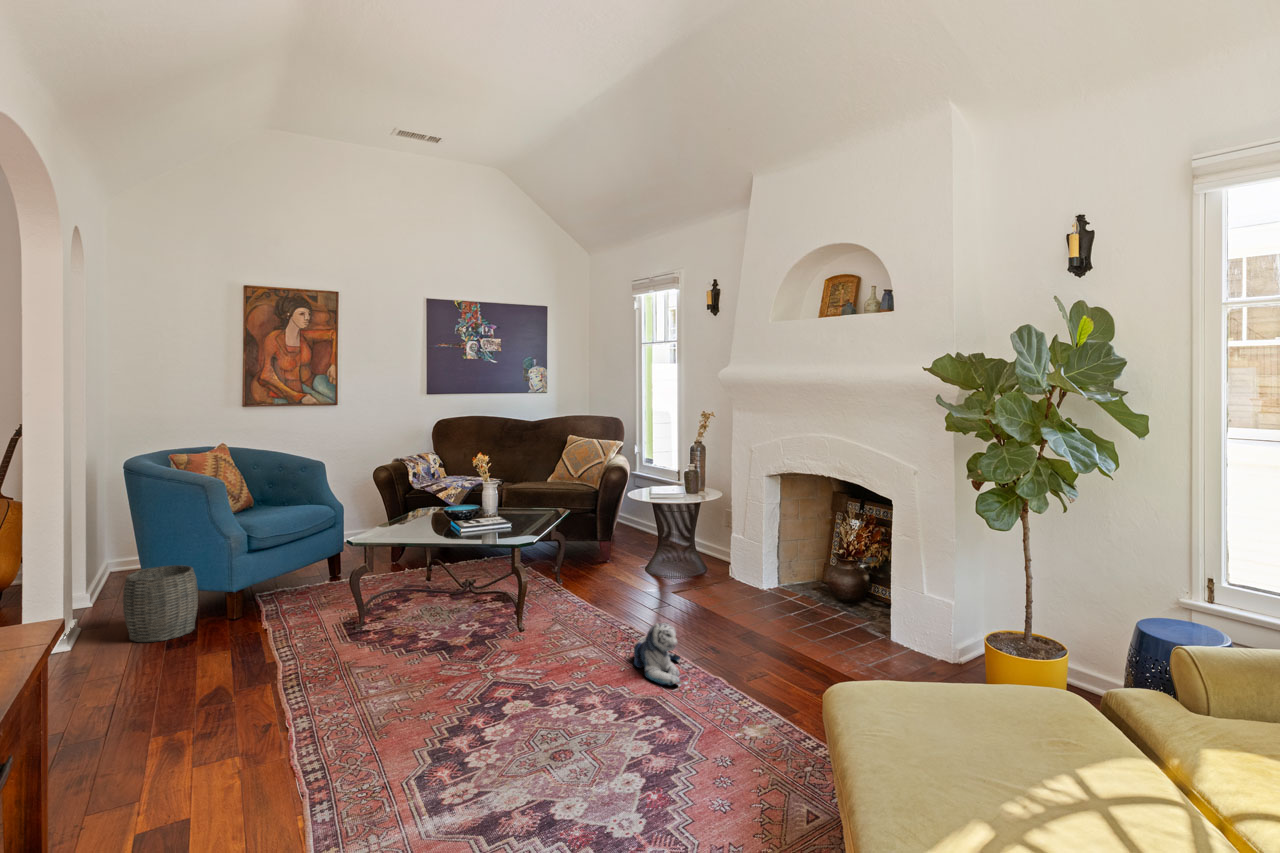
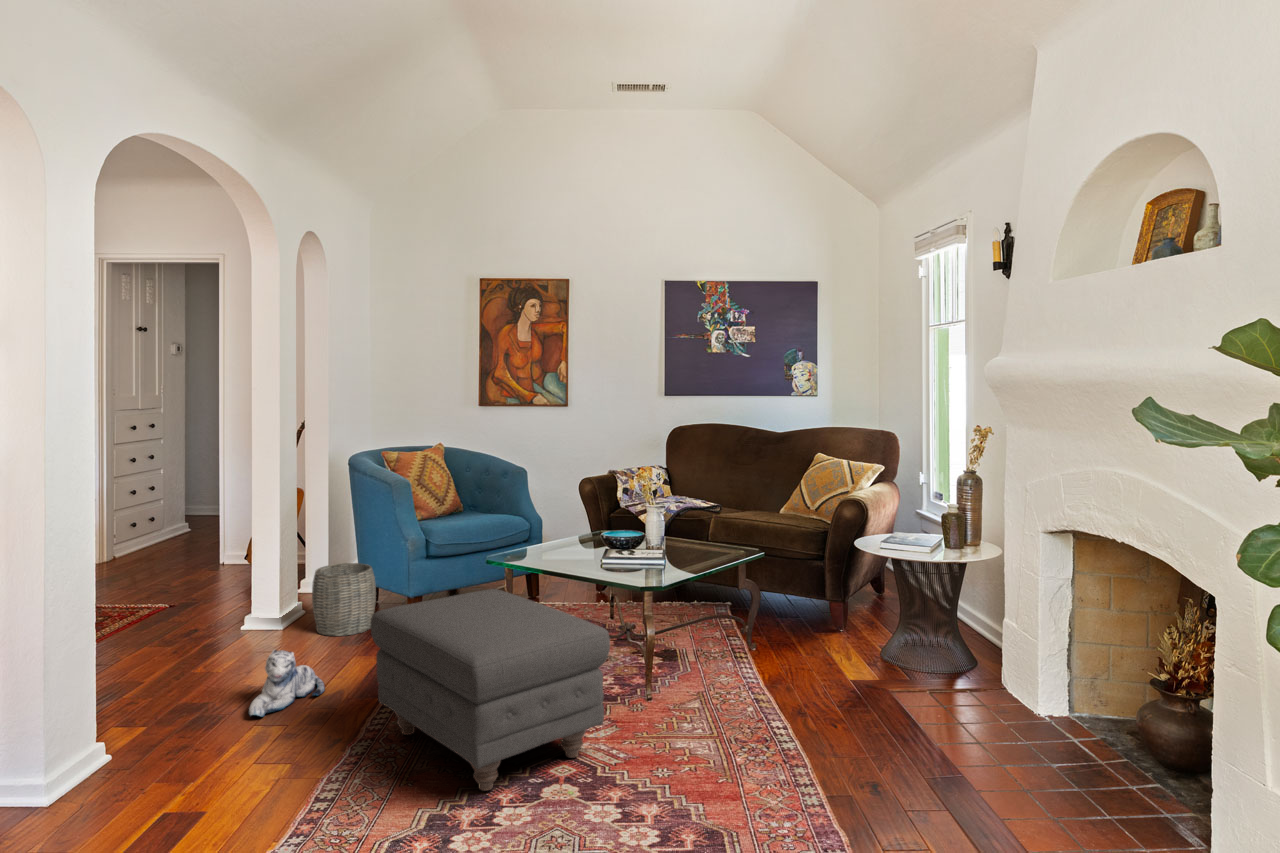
ottoman: none [297,560,531,722] -> present [371,589,610,791]
plush toy: present [634,623,680,686] -> present [249,650,325,716]

